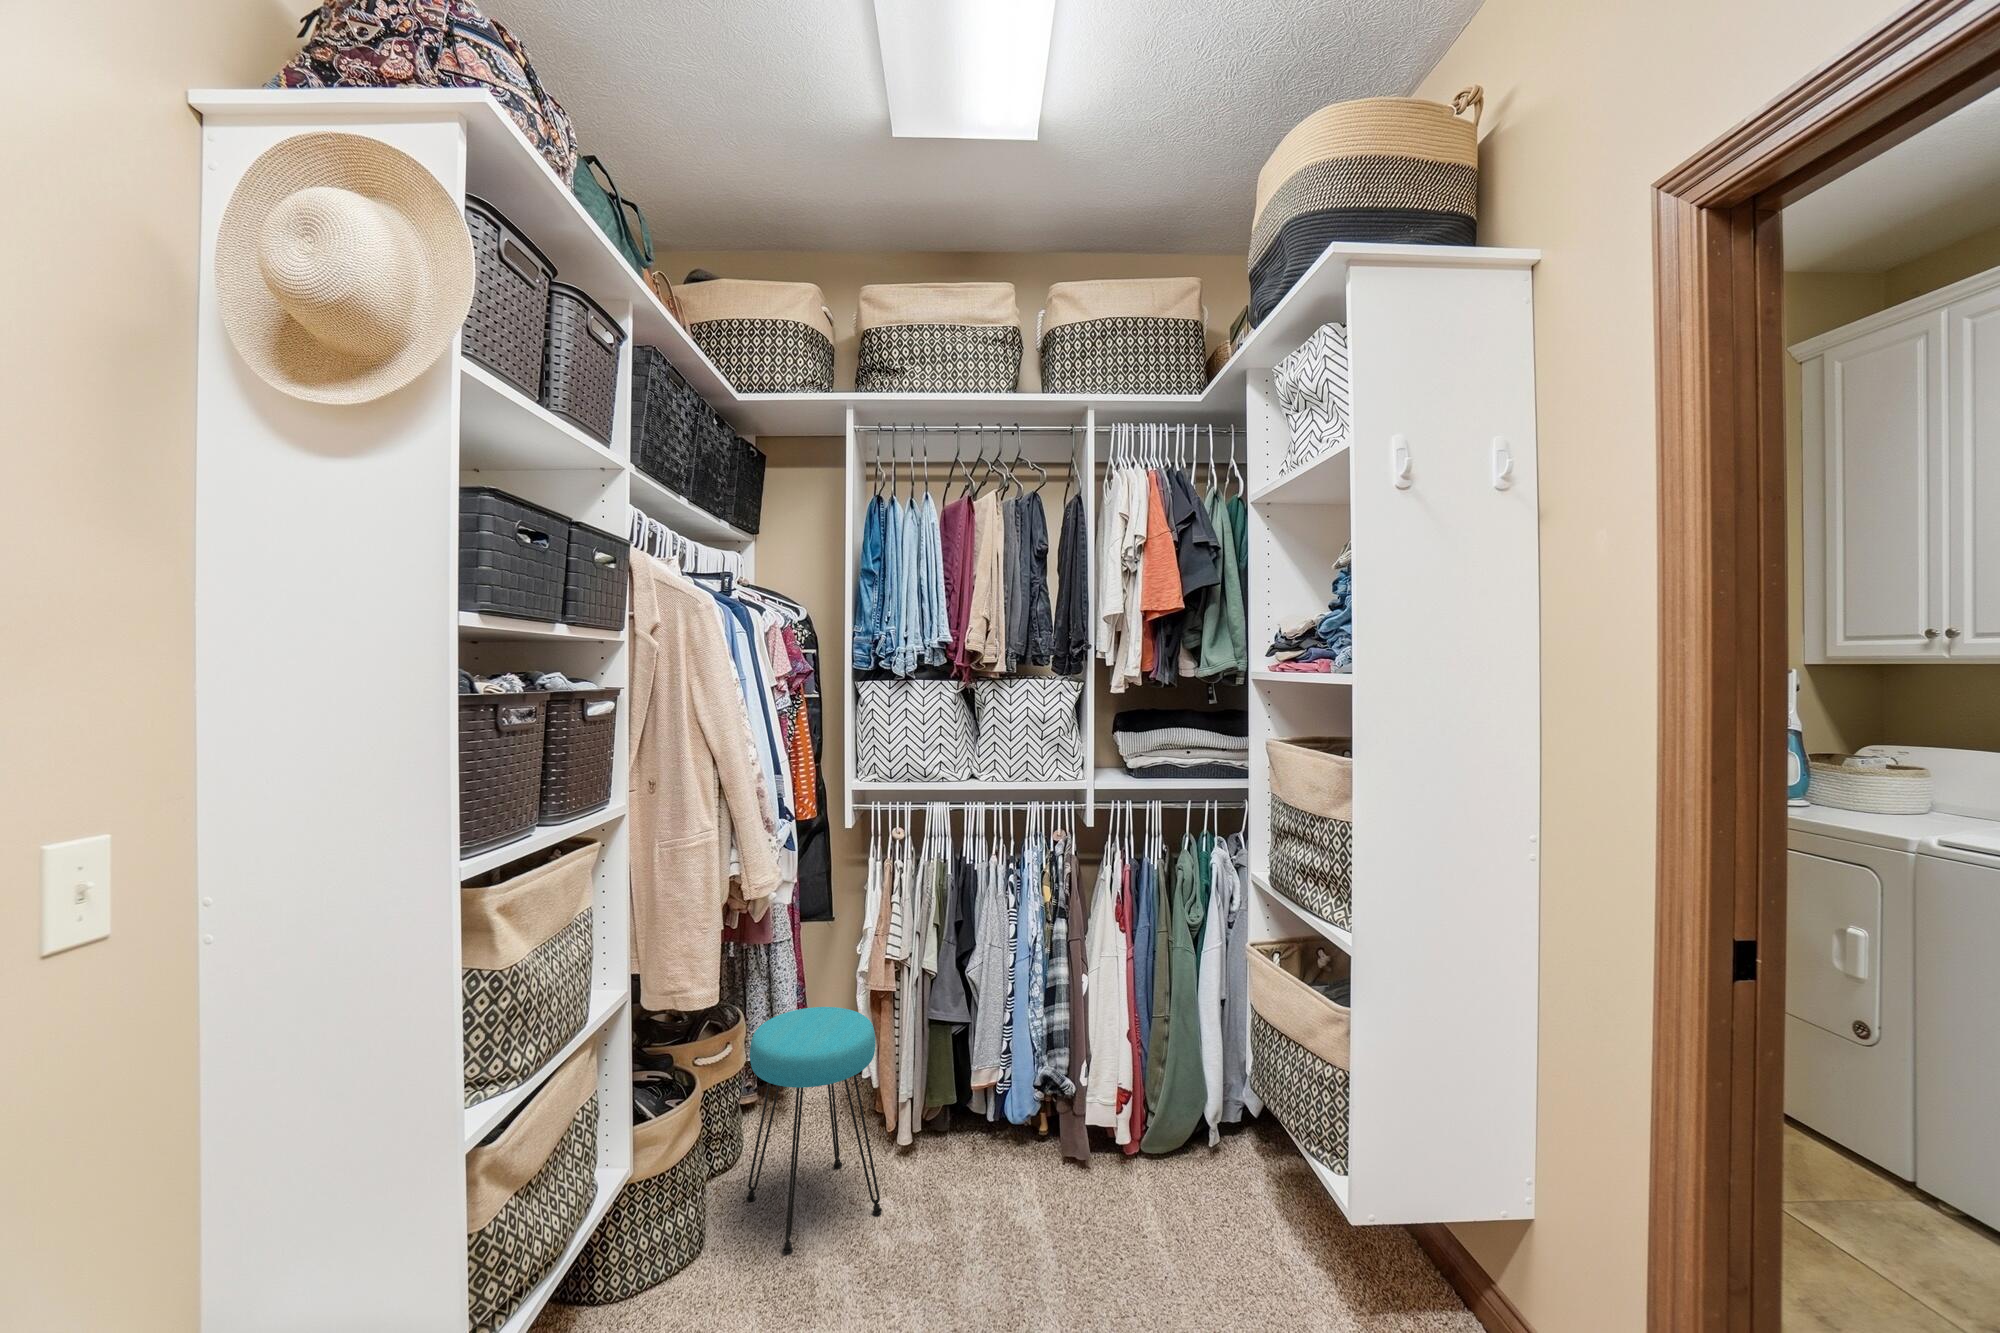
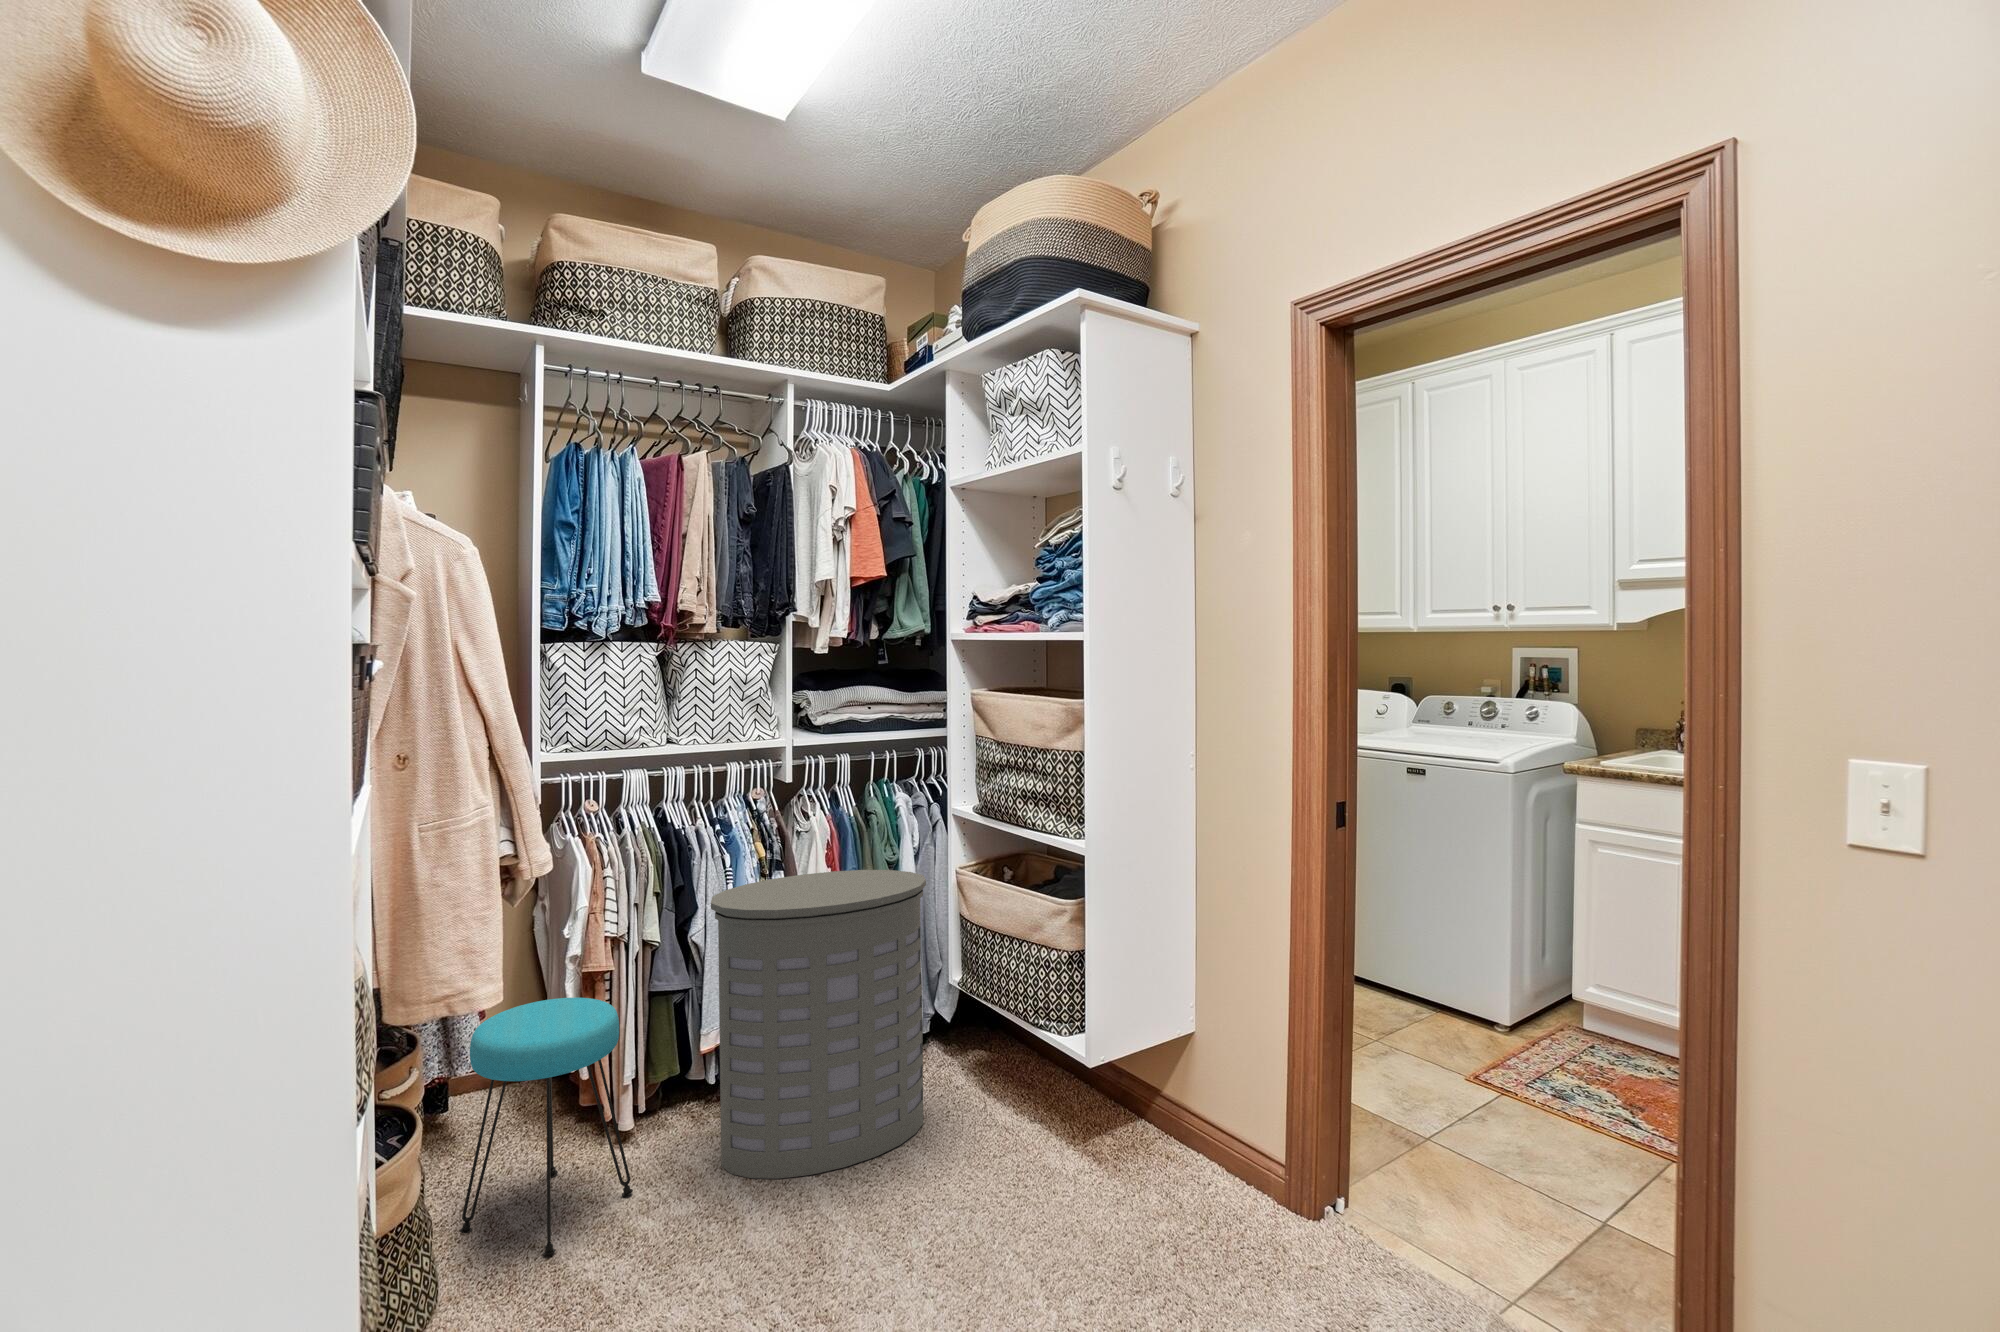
laundry hamper: none [960,927,1196,1266] -> present [711,870,926,1179]

